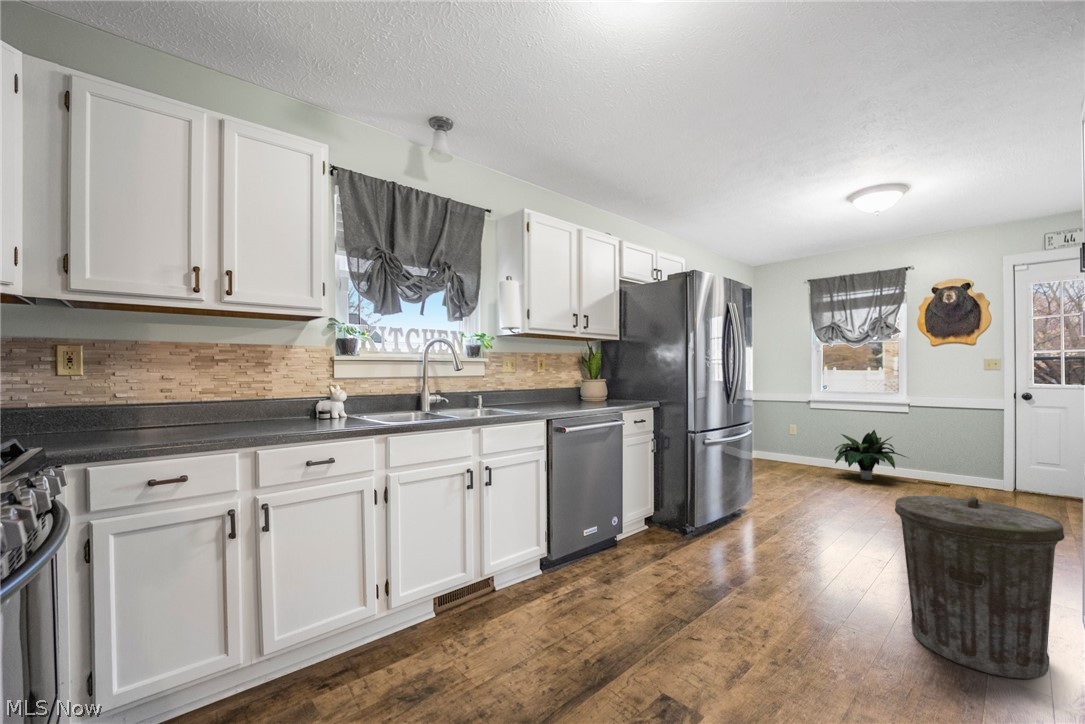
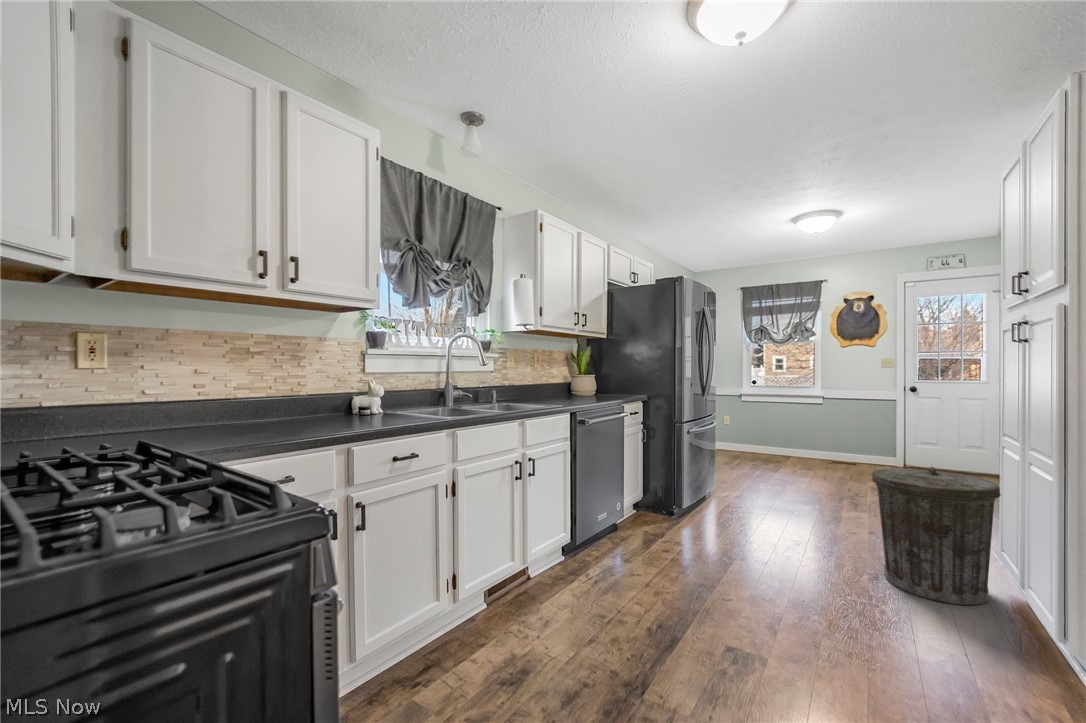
potted plant: present [835,430,906,480] -> none [765,418,826,462]

